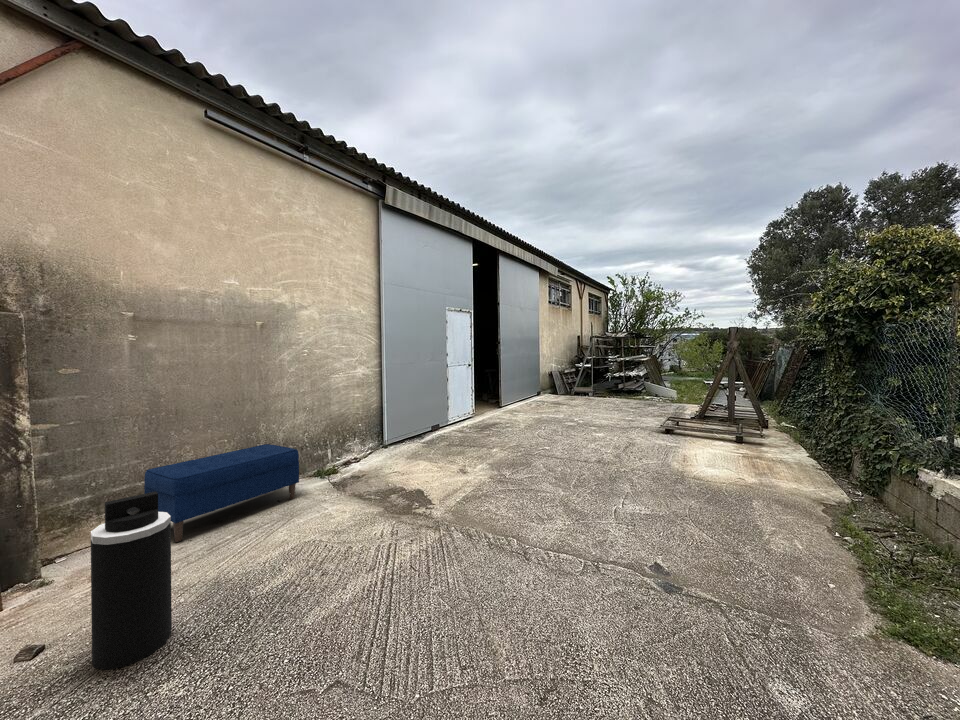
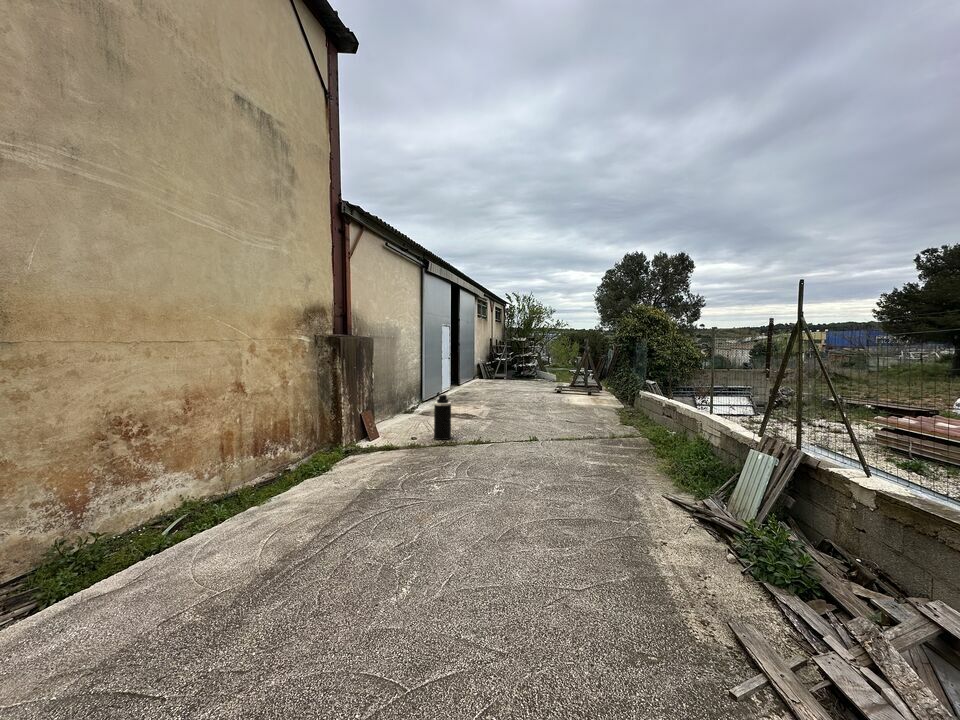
bench: present [144,444,299,542] -> none [378,395,420,427]

